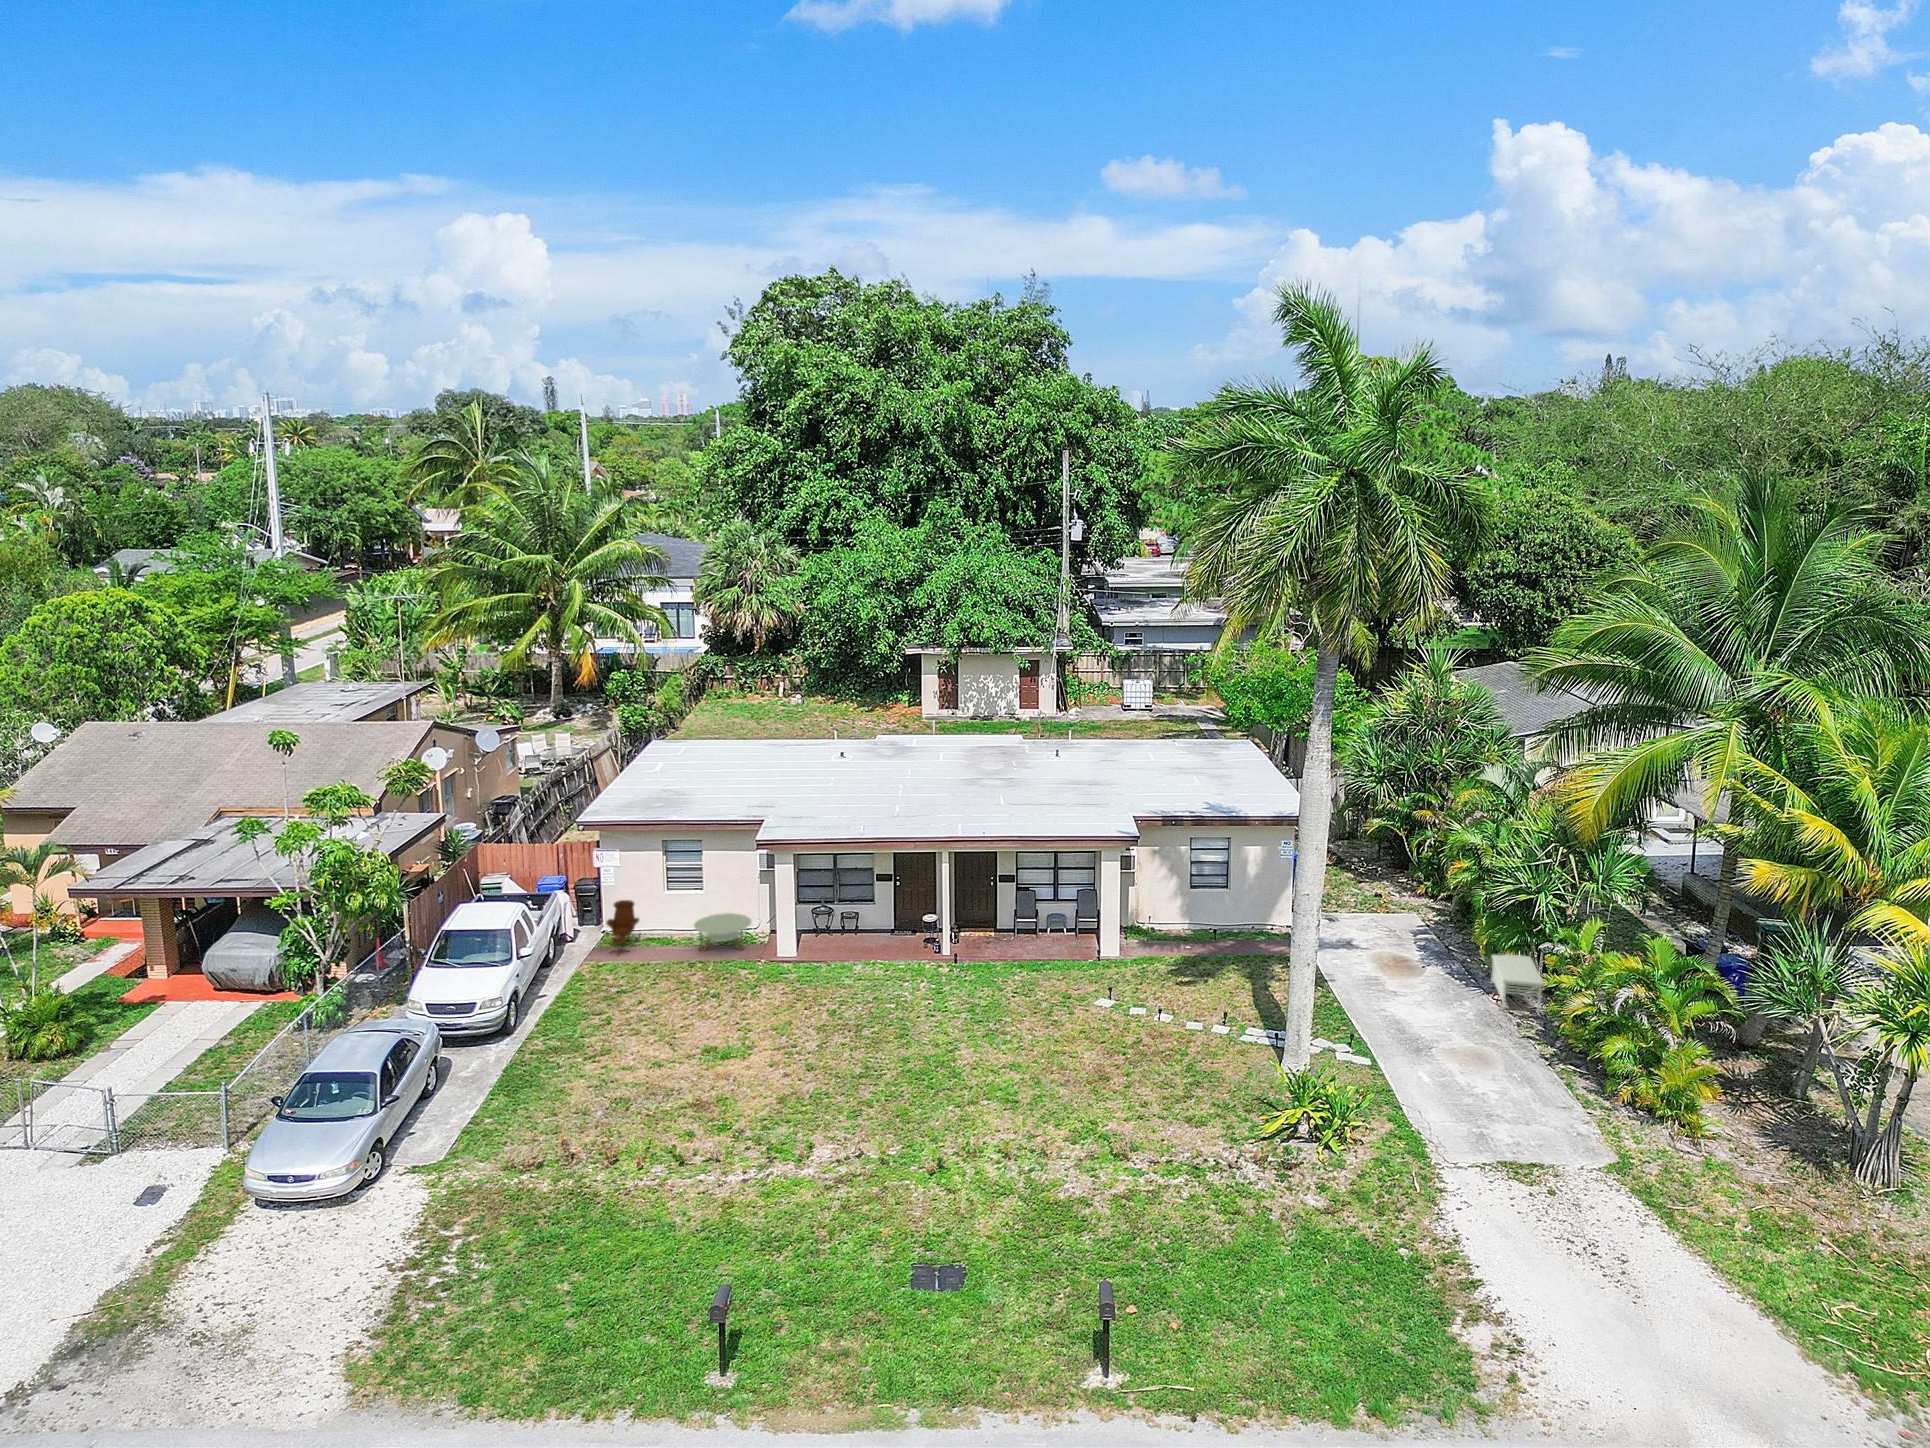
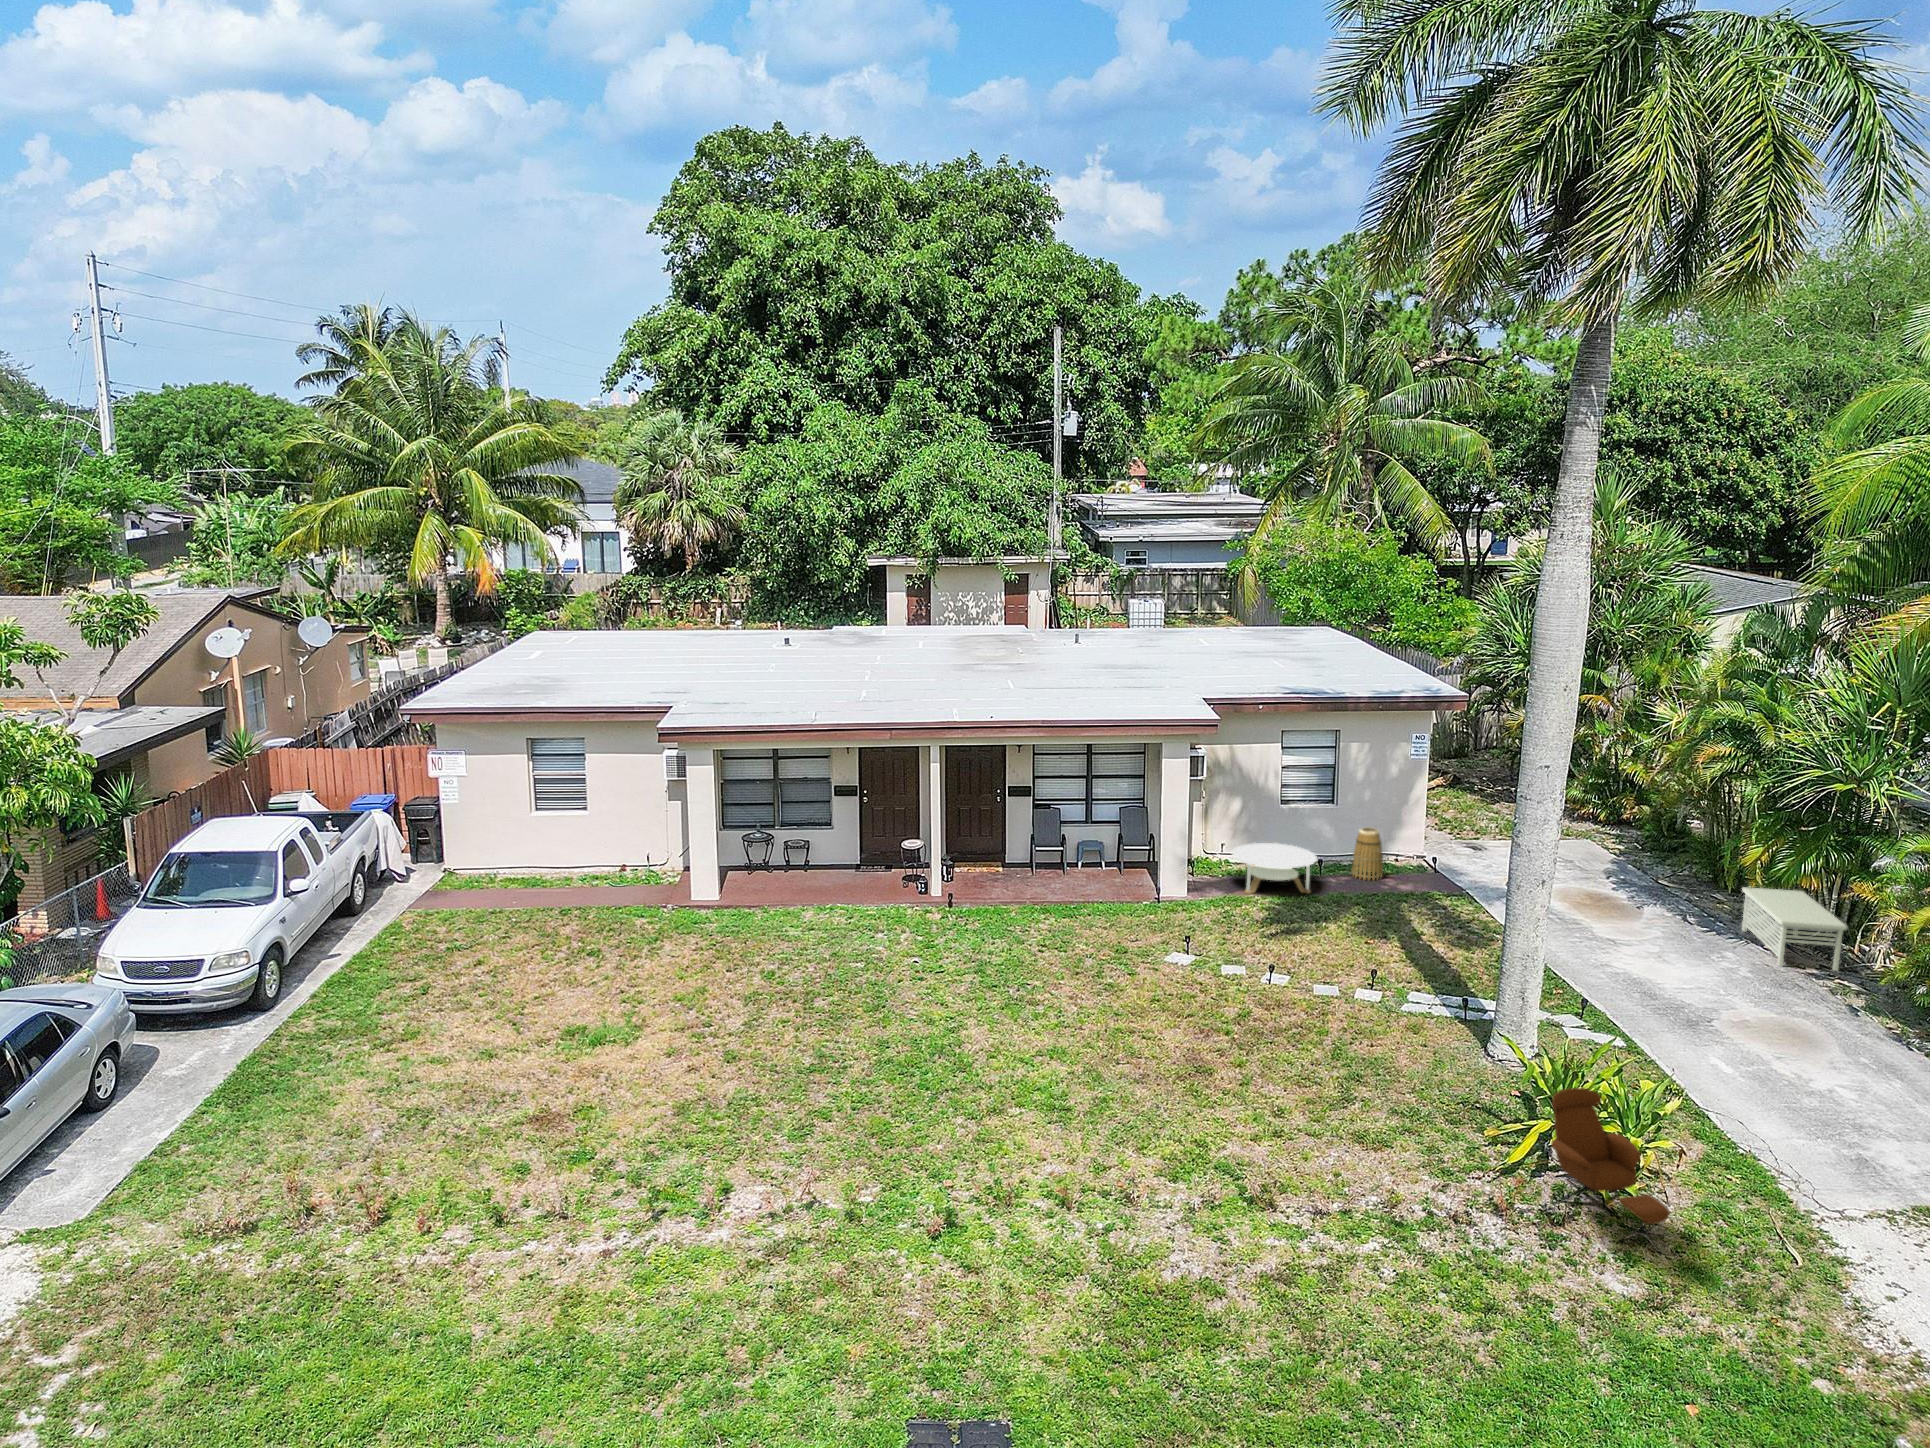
lounge chair: present [606,900,639,951] -> present [1551,1088,1670,1250]
basket: none [1239,903,1261,941] -> present [1351,827,1383,880]
round table: present [694,913,751,951] -> present [1232,843,1317,894]

